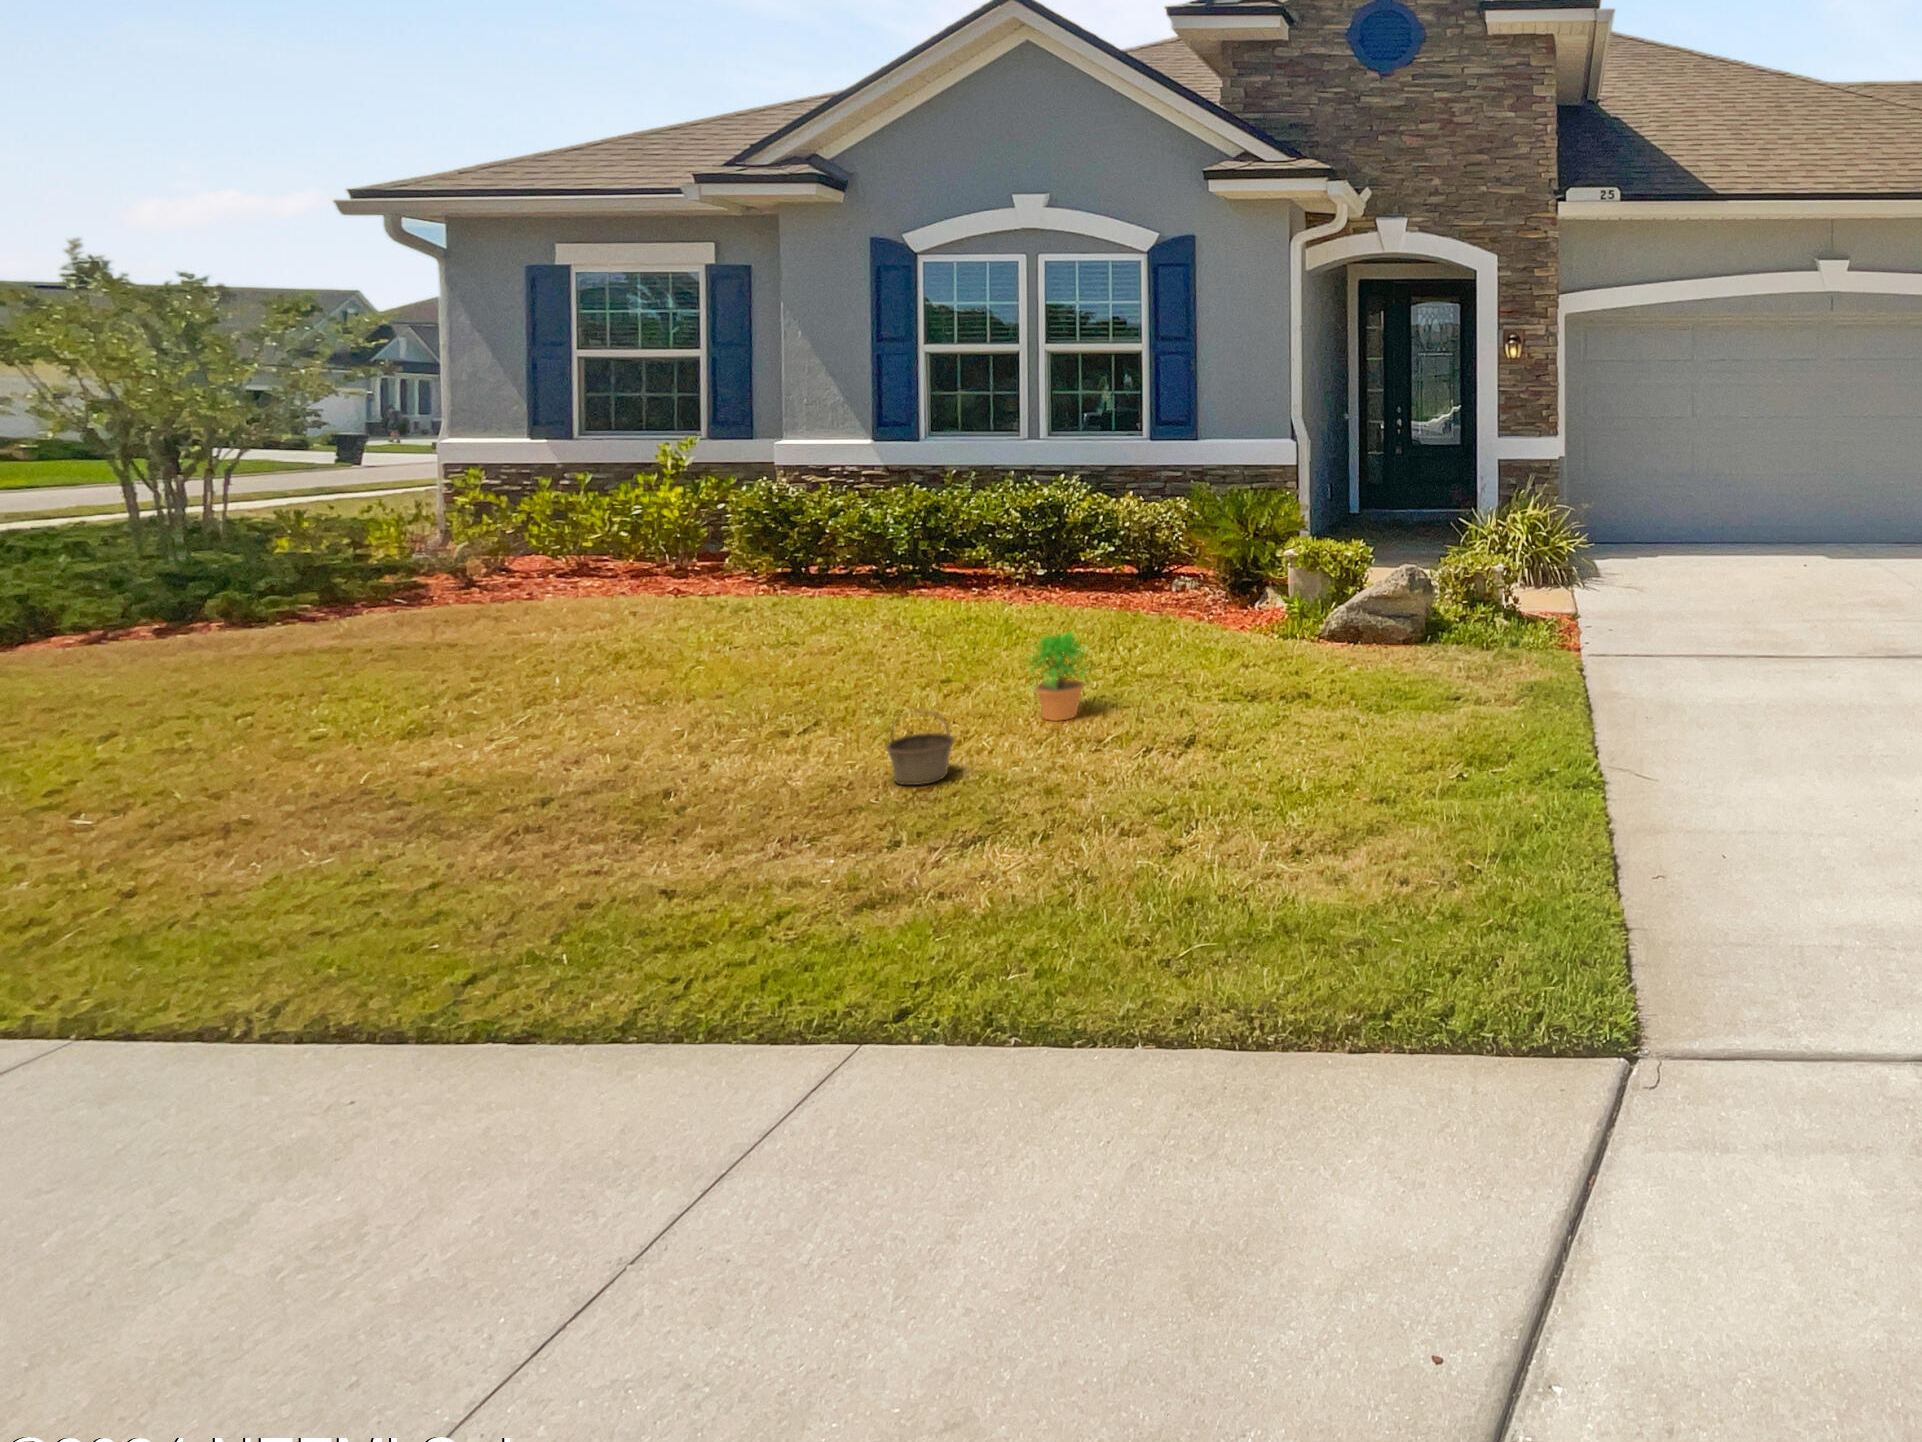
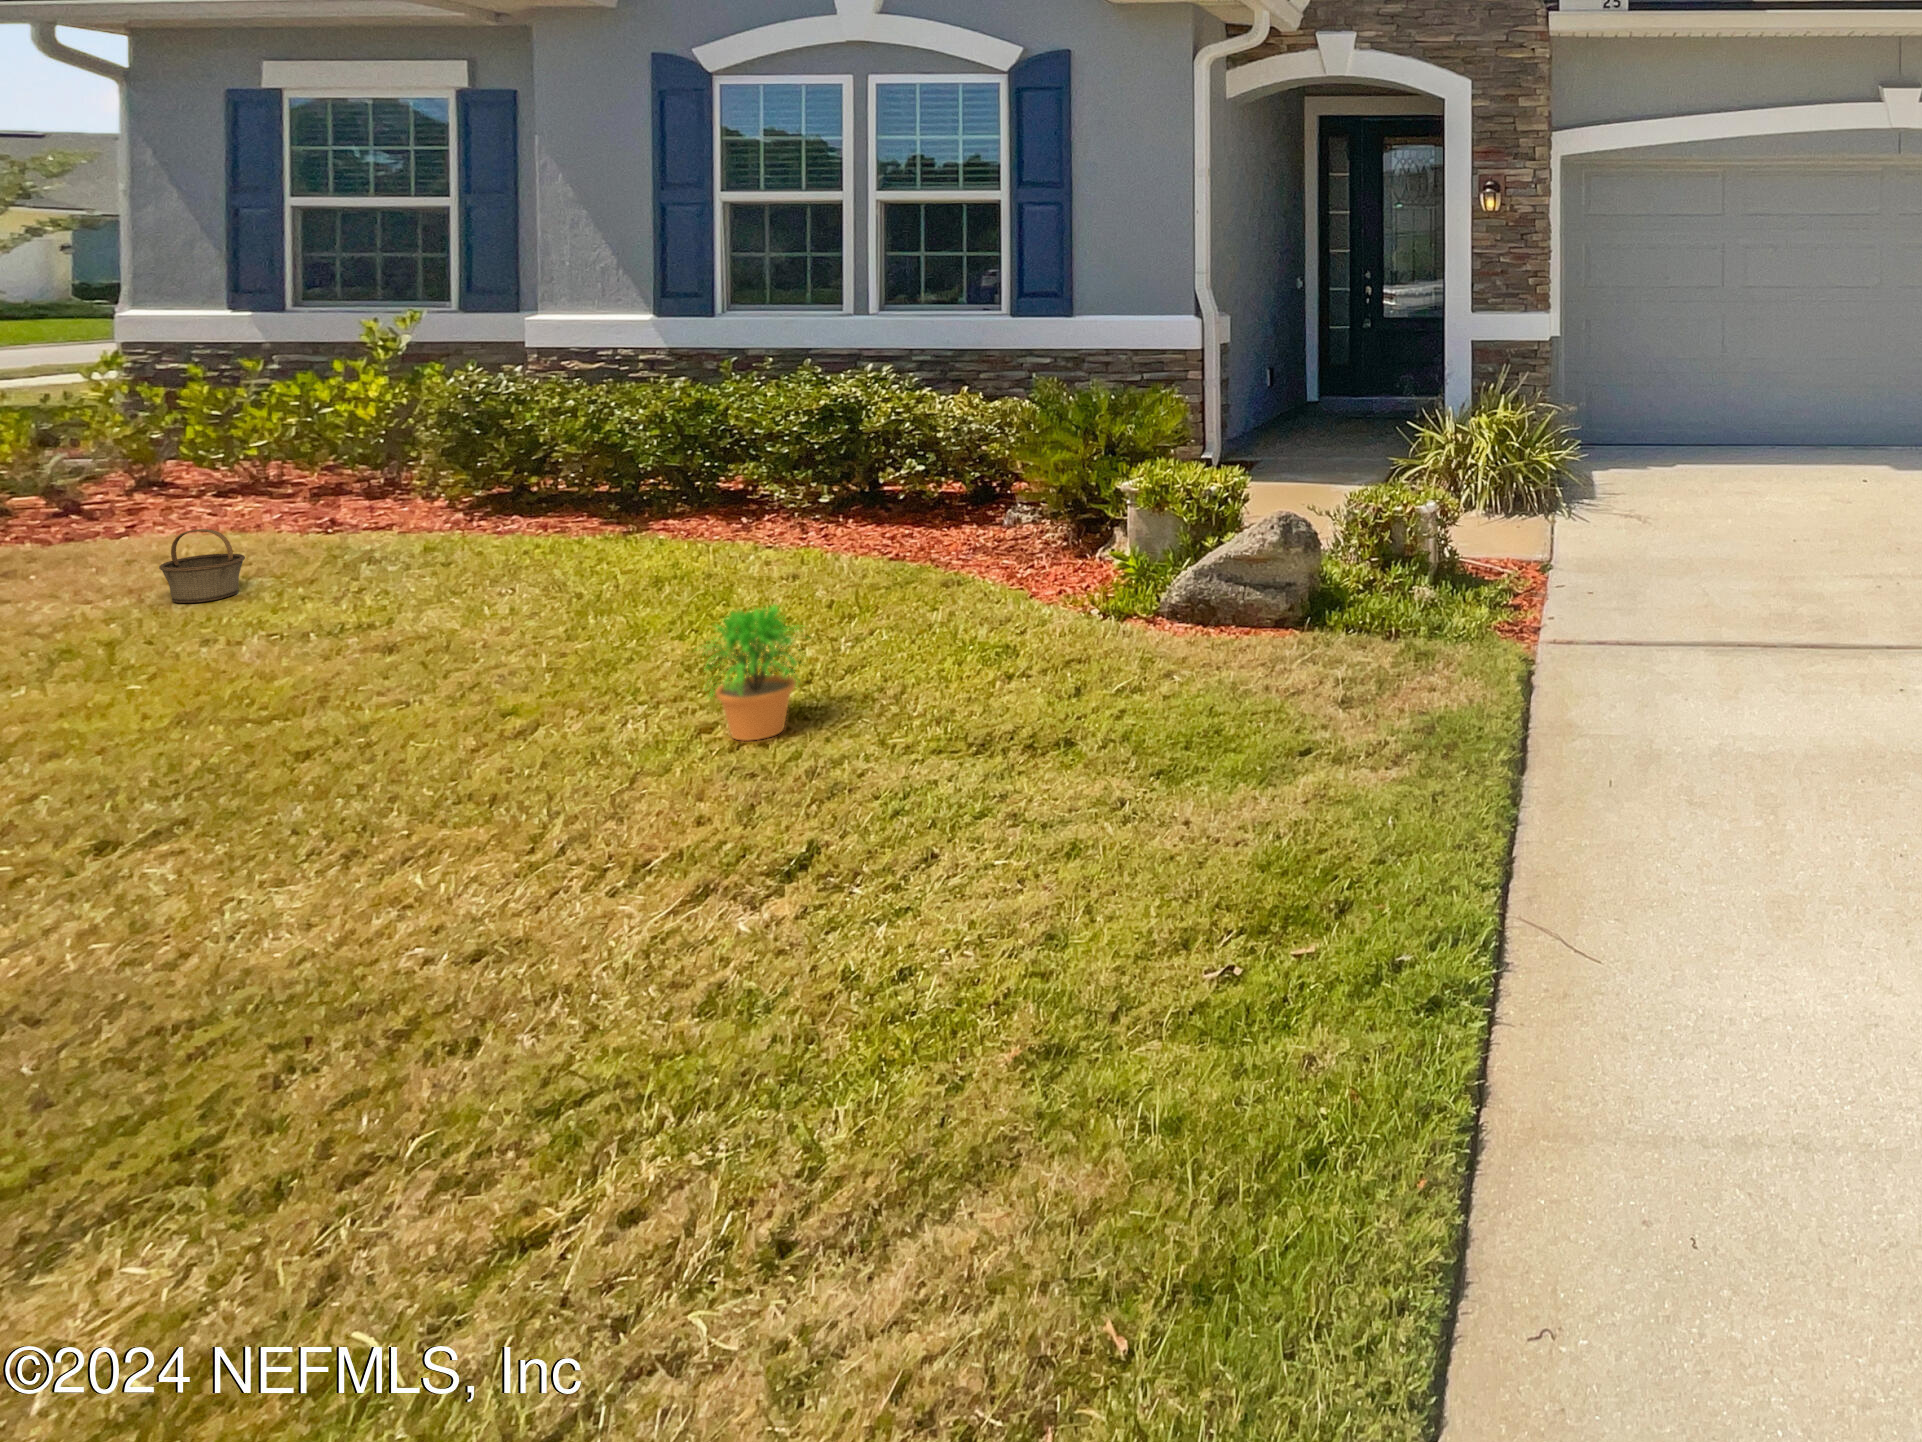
basket: present [886,712,954,785] -> present [159,529,245,603]

